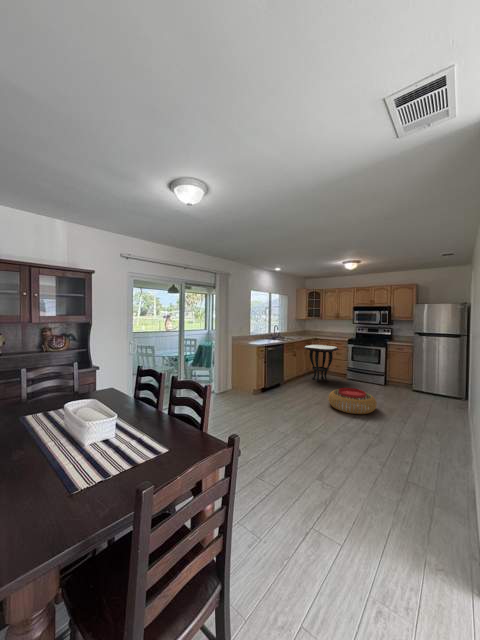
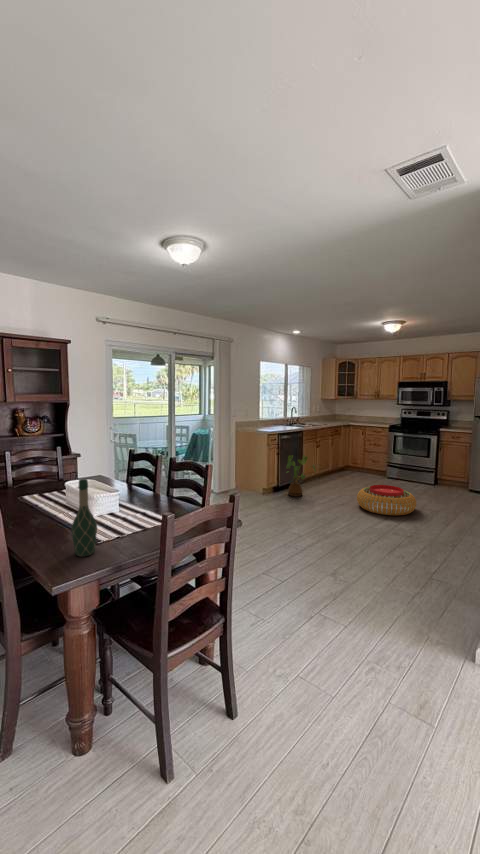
side table: present [304,345,339,382] -> none [330,433,376,481]
house plant: none [271,363,295,396] -> present [287,455,315,496]
wine bottle: none [30,425,67,526] -> present [71,479,97,556]

